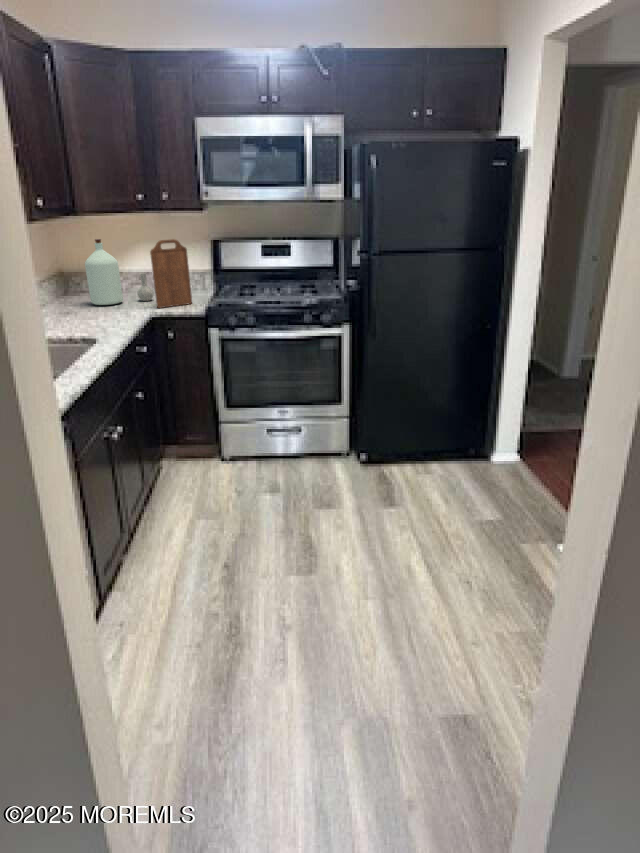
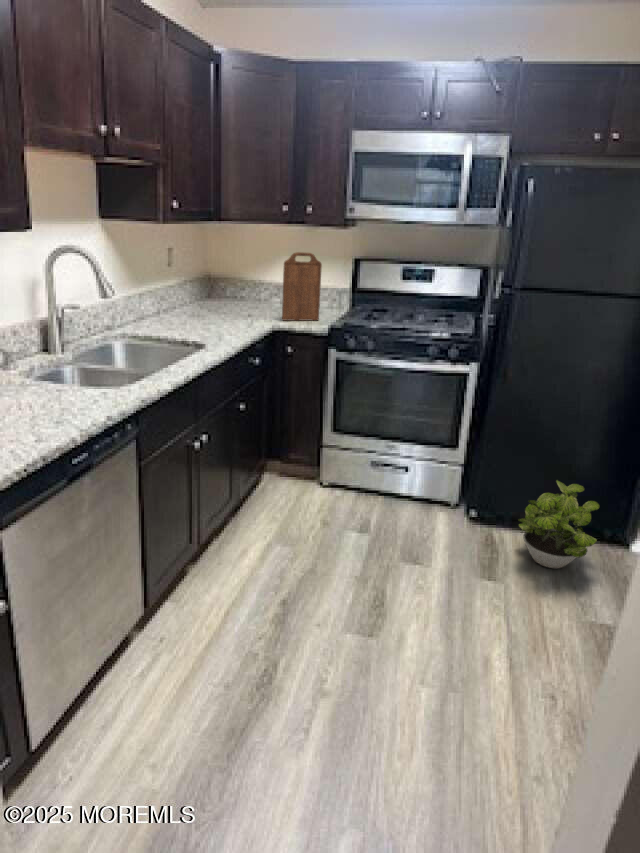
bottle: present [85,239,154,305] -> none [224,245,285,312]
potted plant: none [406,413,471,487] -> present [519,480,599,568]

